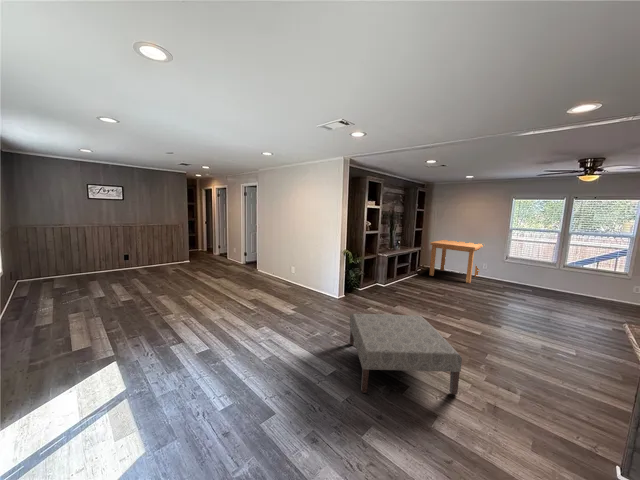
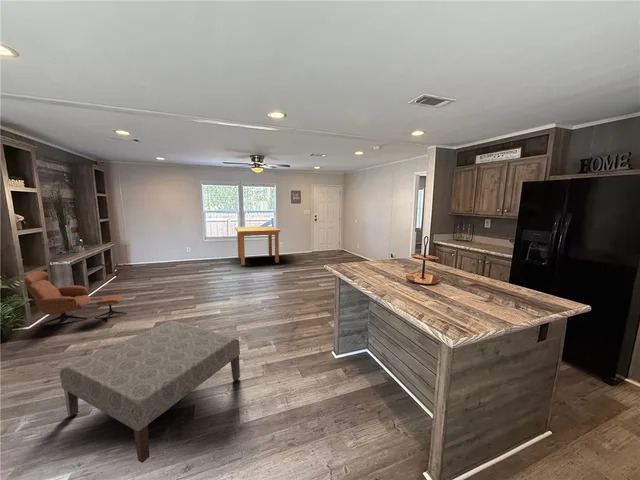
dining table: present [429,240,483,283] -> present [235,226,280,265]
lounge chair: none [362,257,409,303] -> present [24,271,127,330]

